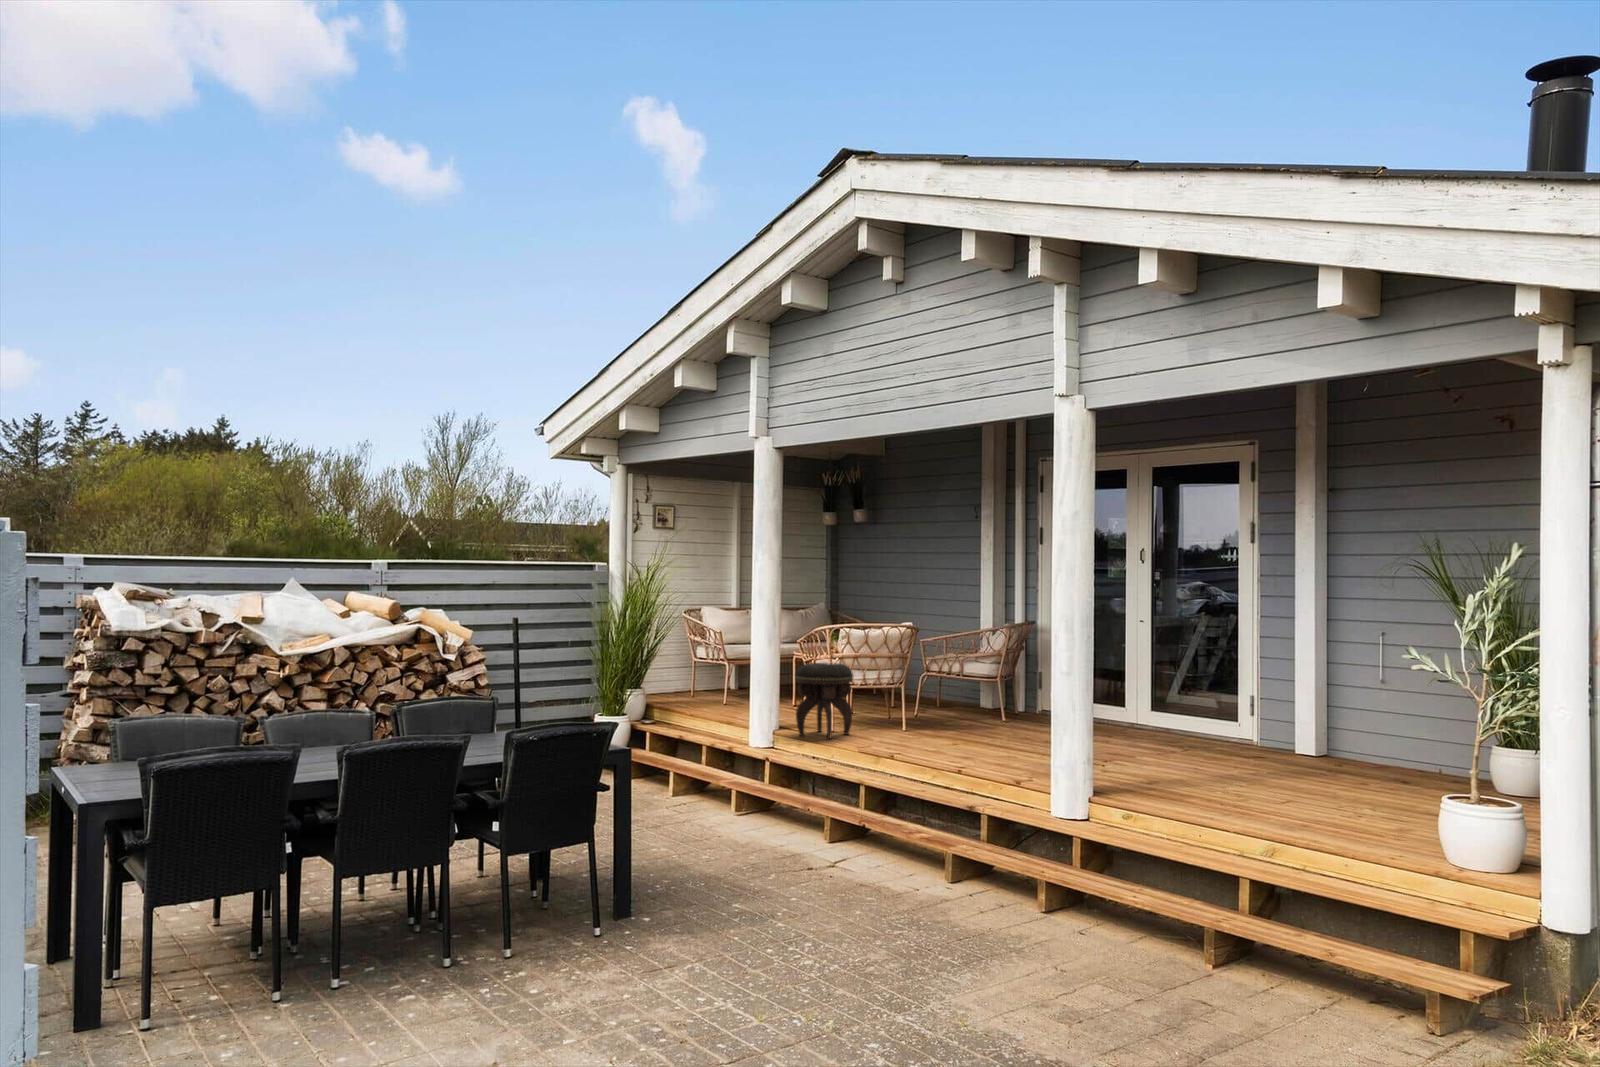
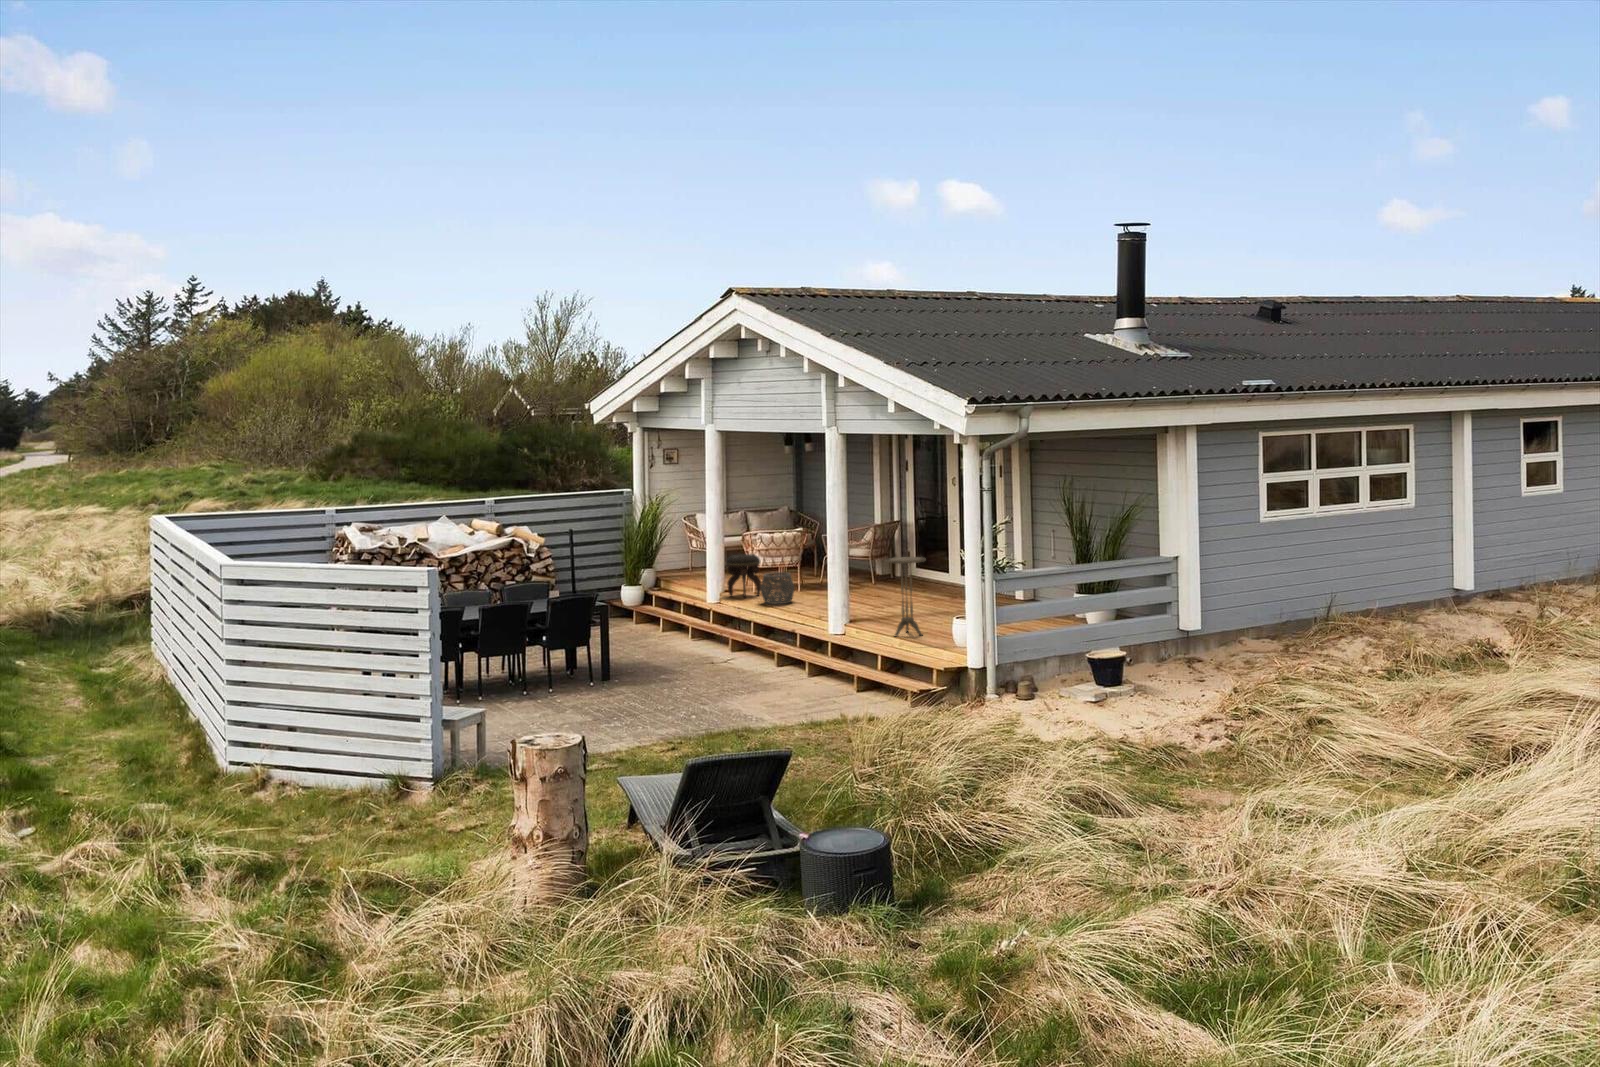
side table: none [1273,662,1372,839] -> present [886,557,926,636]
woven basket: none [872,695,932,752] -> present [761,572,794,604]

